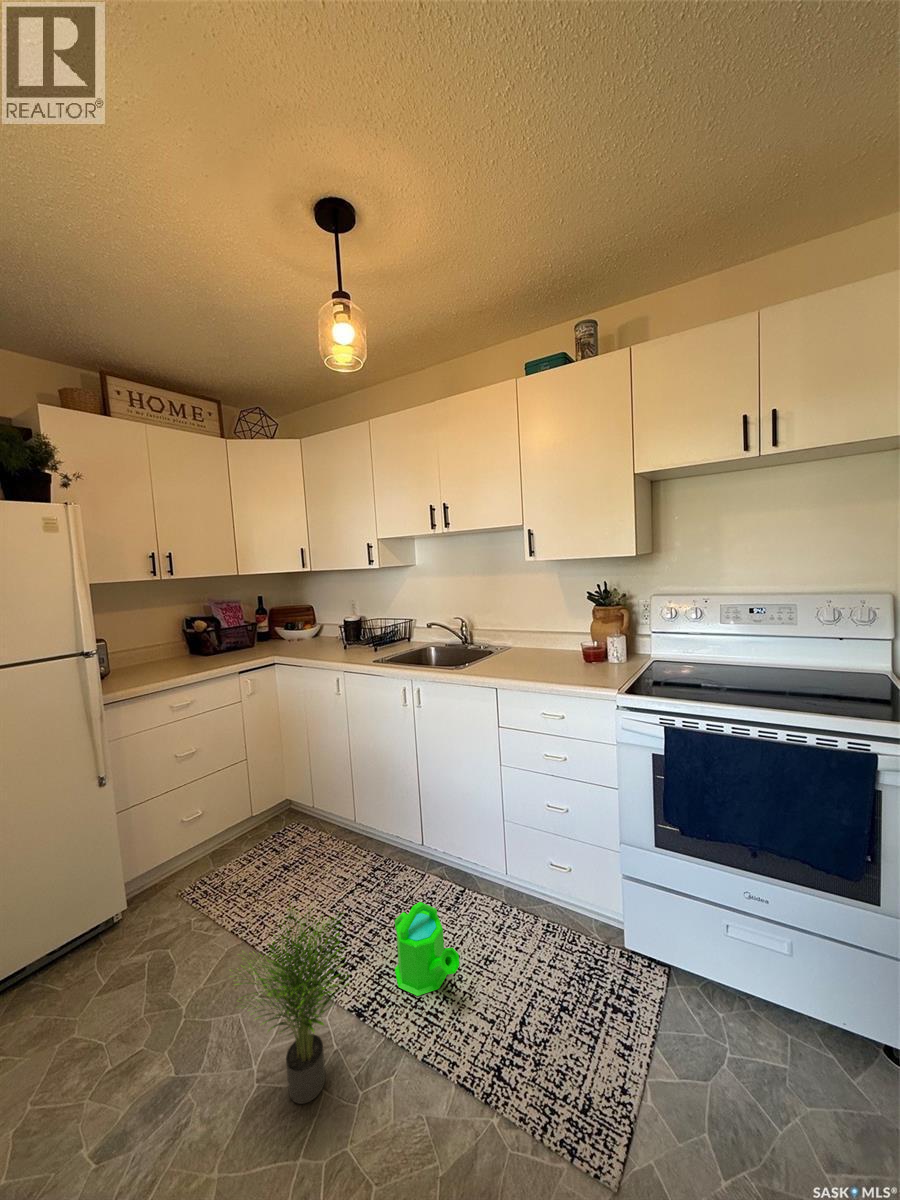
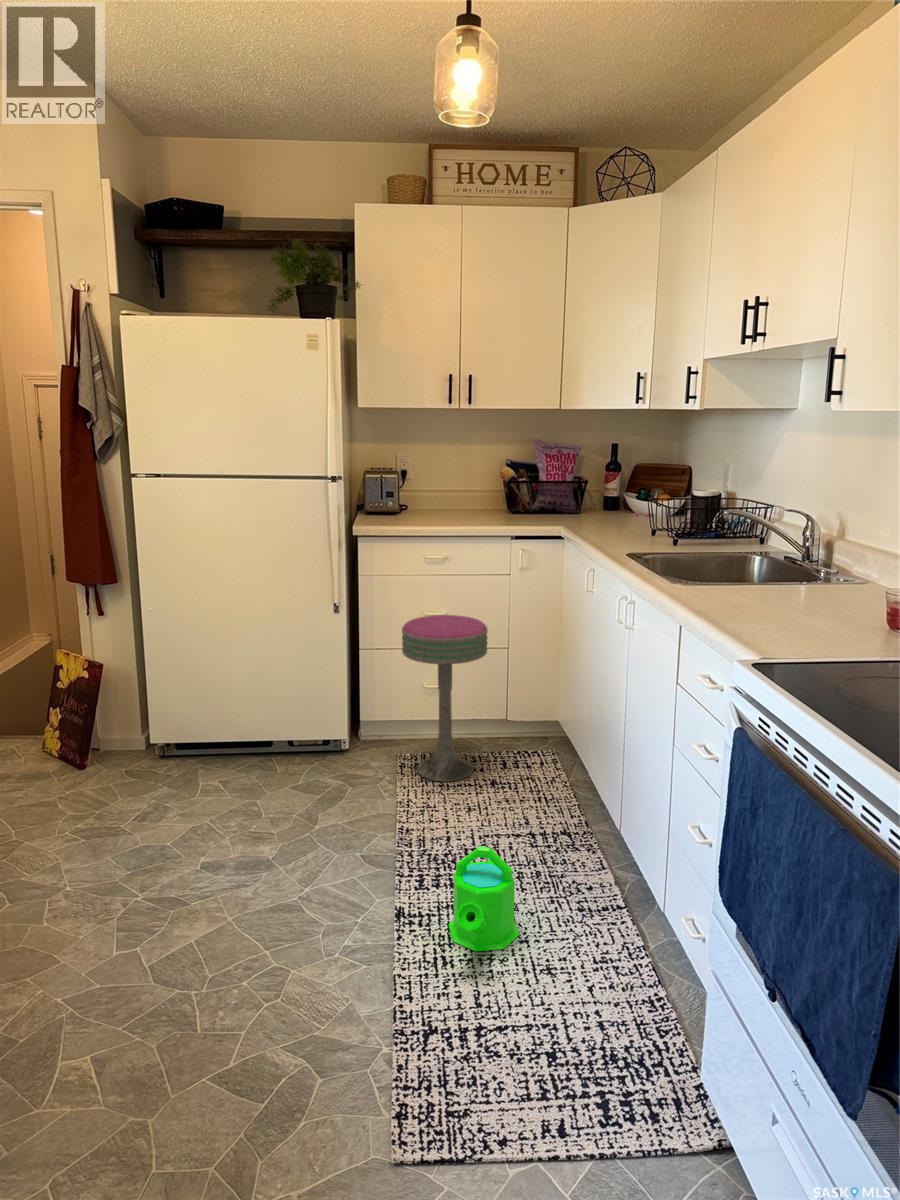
bar stool: none [186,748,264,898] -> present [402,615,488,782]
potted plant: present [238,907,346,1104] -> none [261,748,375,933]

